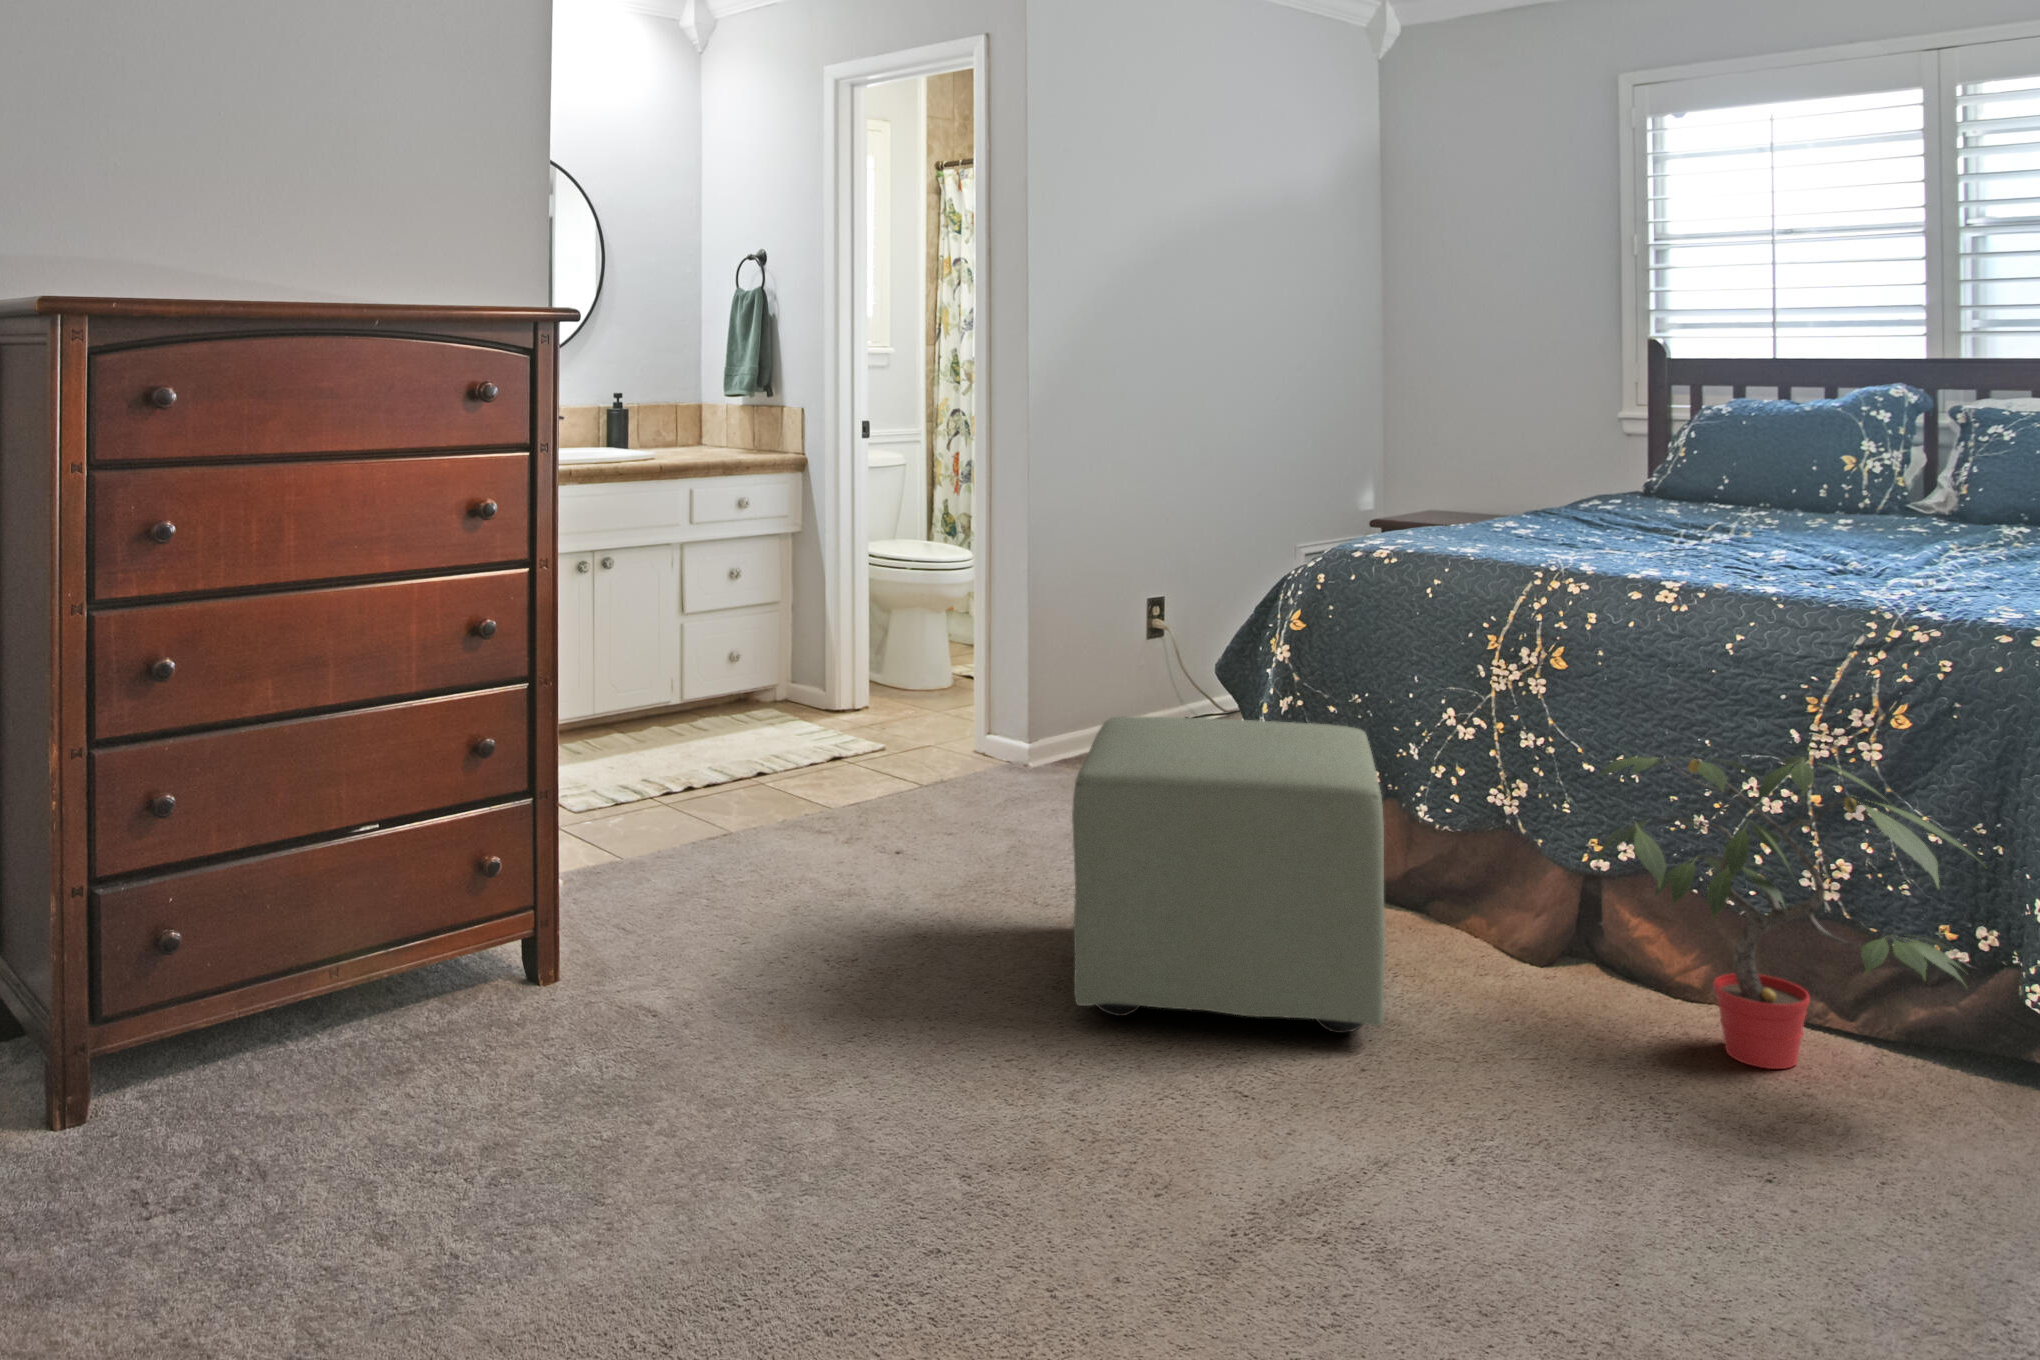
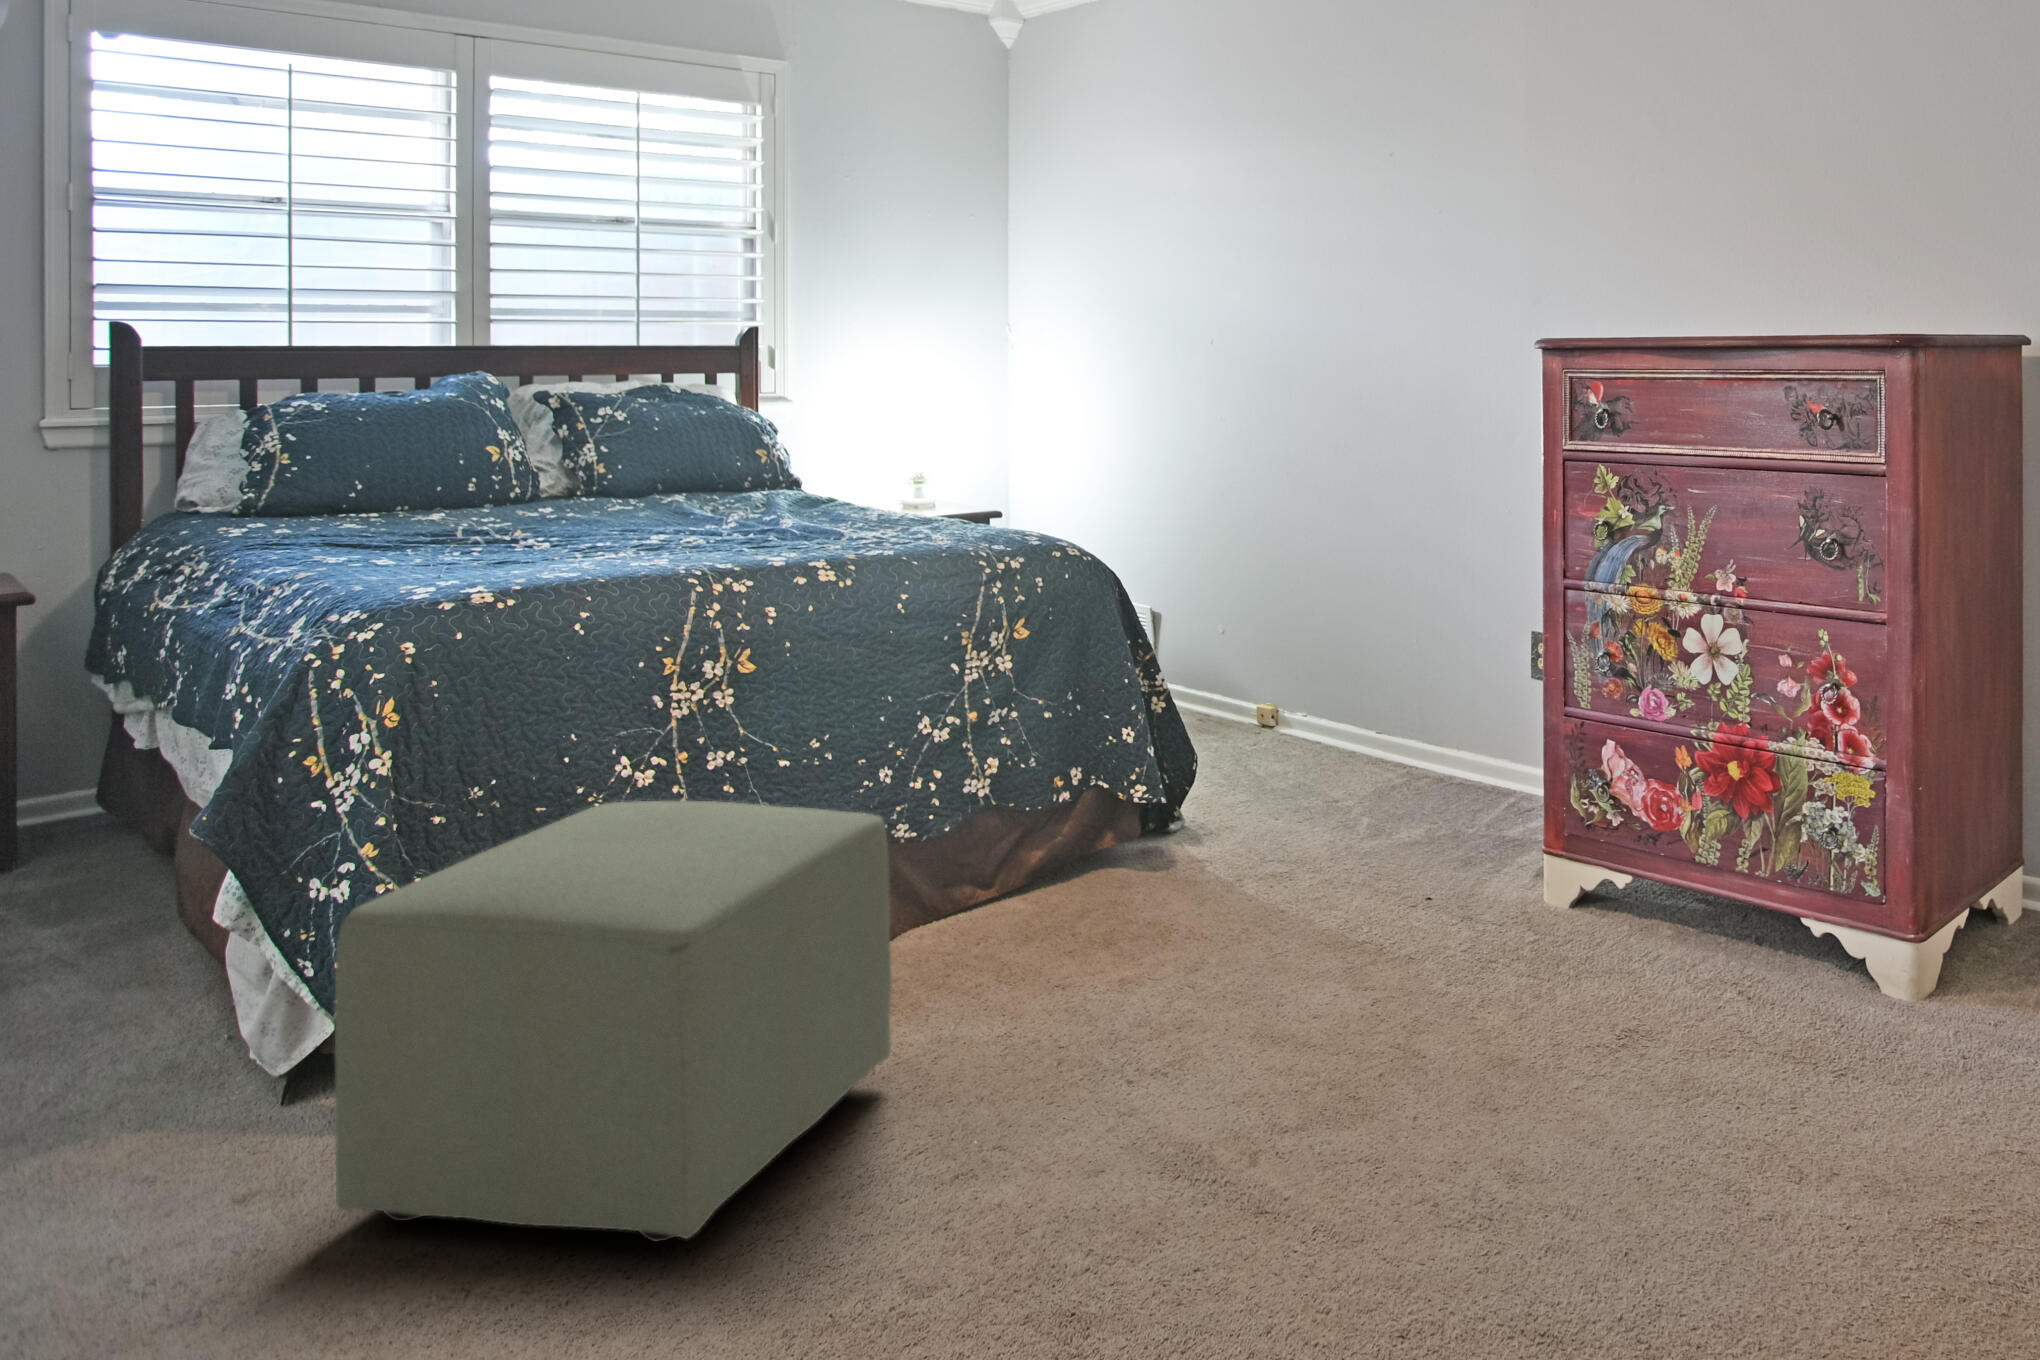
potted plant: present [1597,756,1983,1069] -> none [848,679,1166,940]

